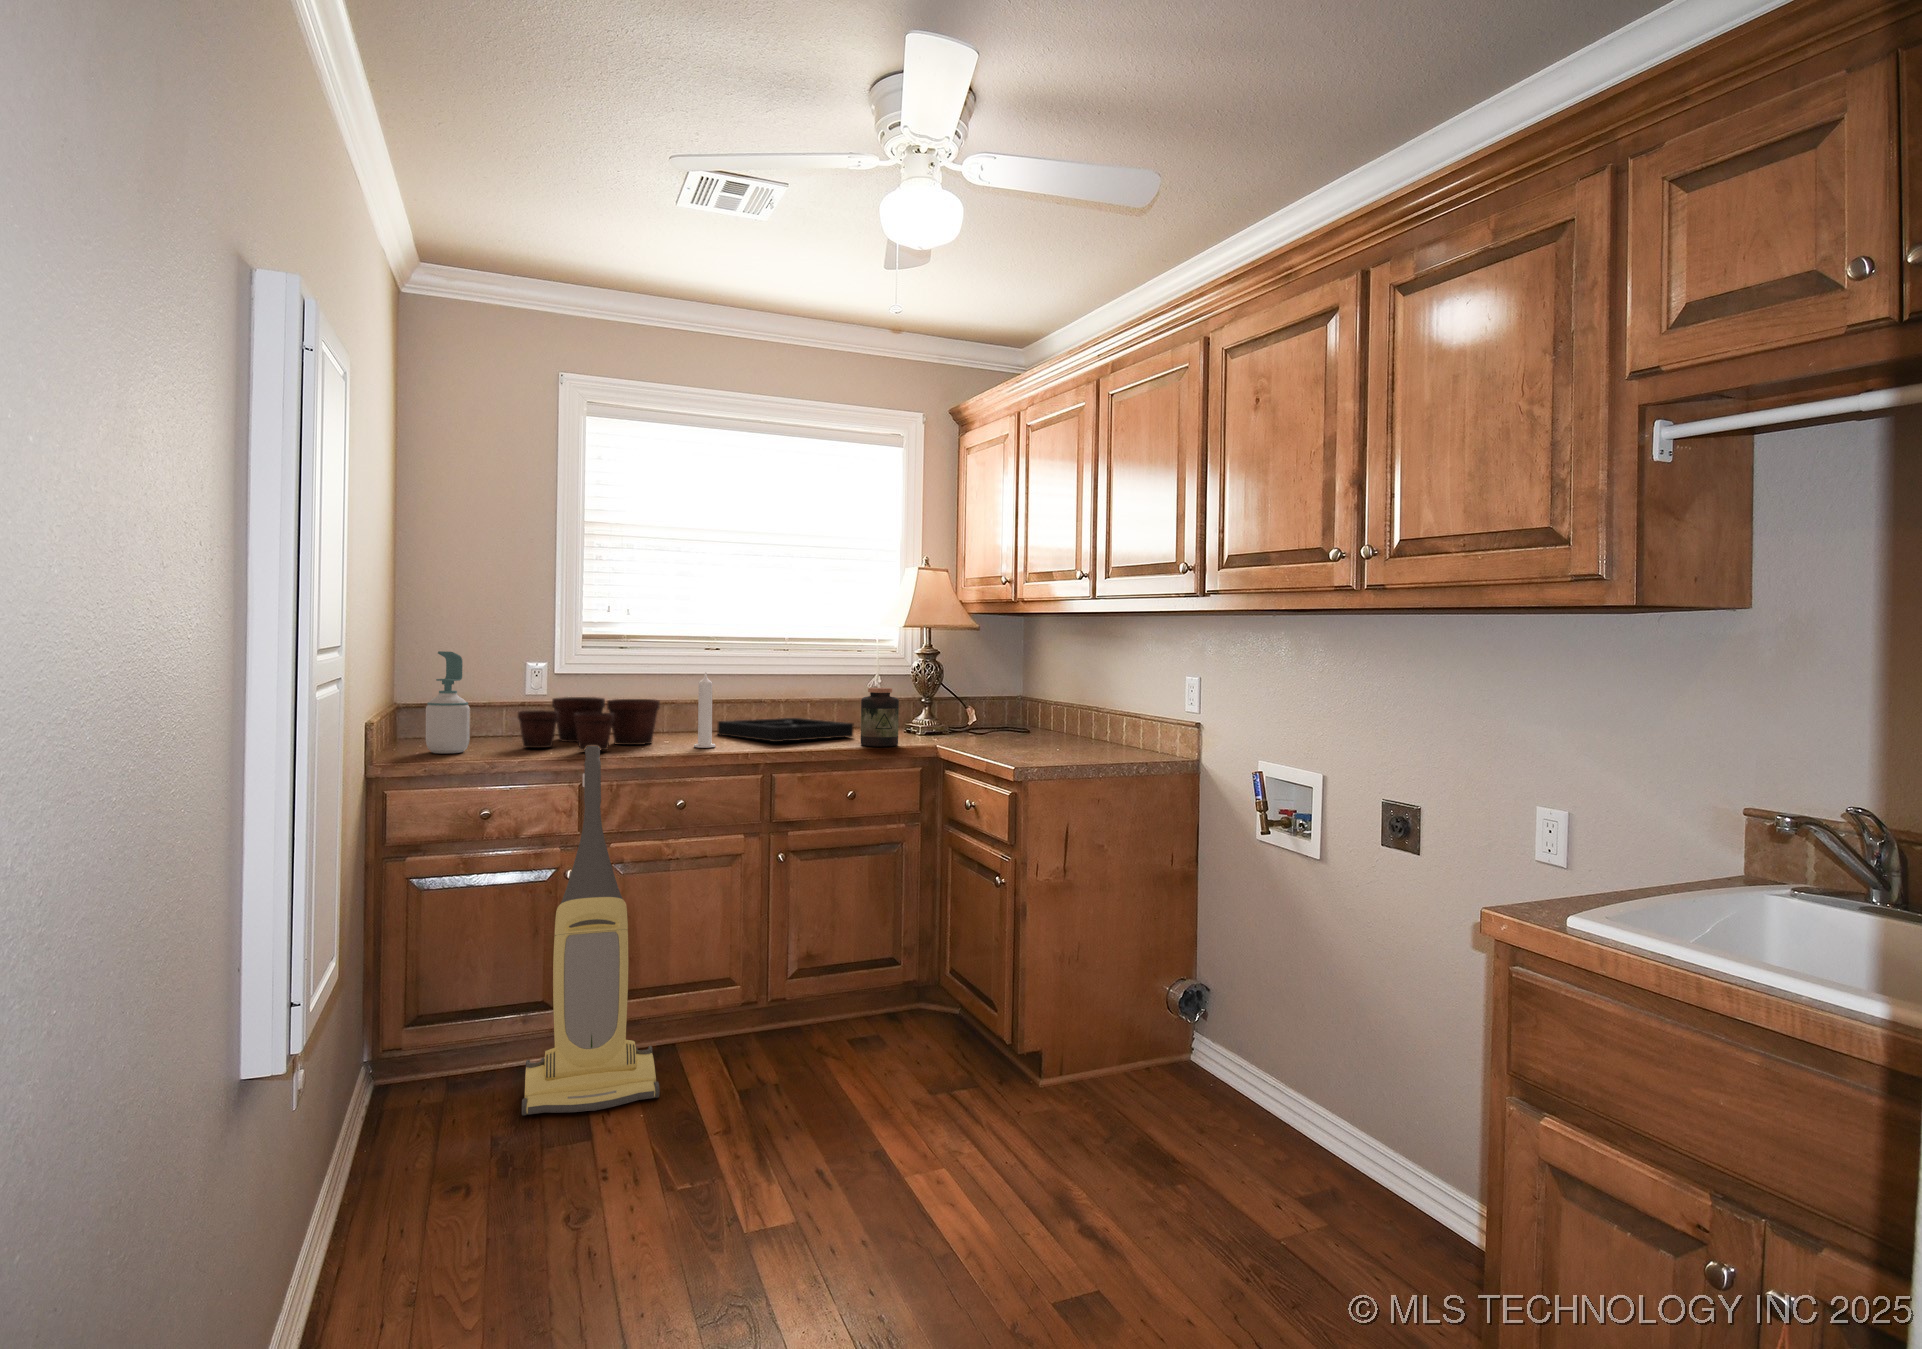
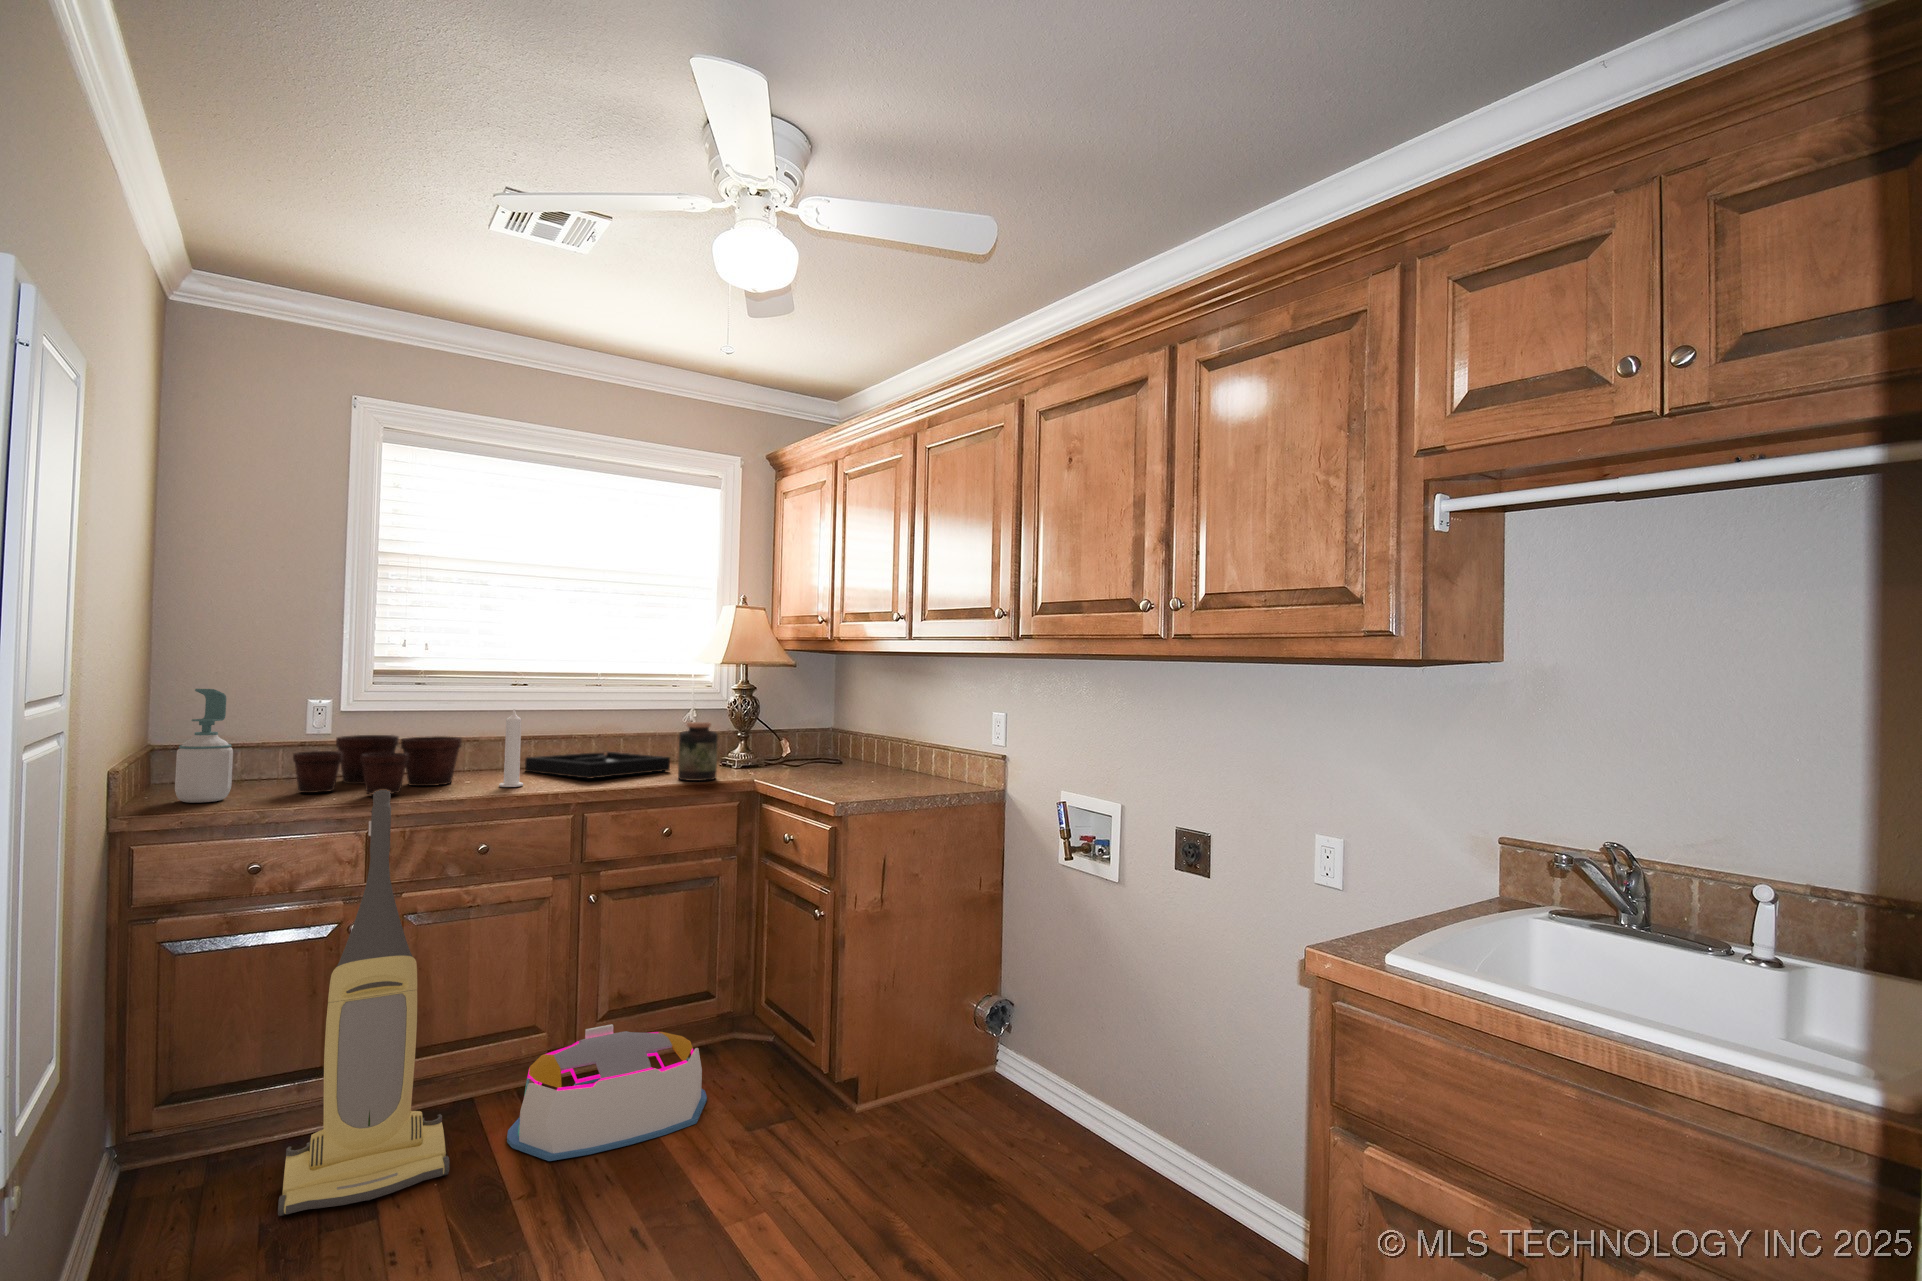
storage bin: none [708,979,891,1096] -> present [507,1024,707,1161]

